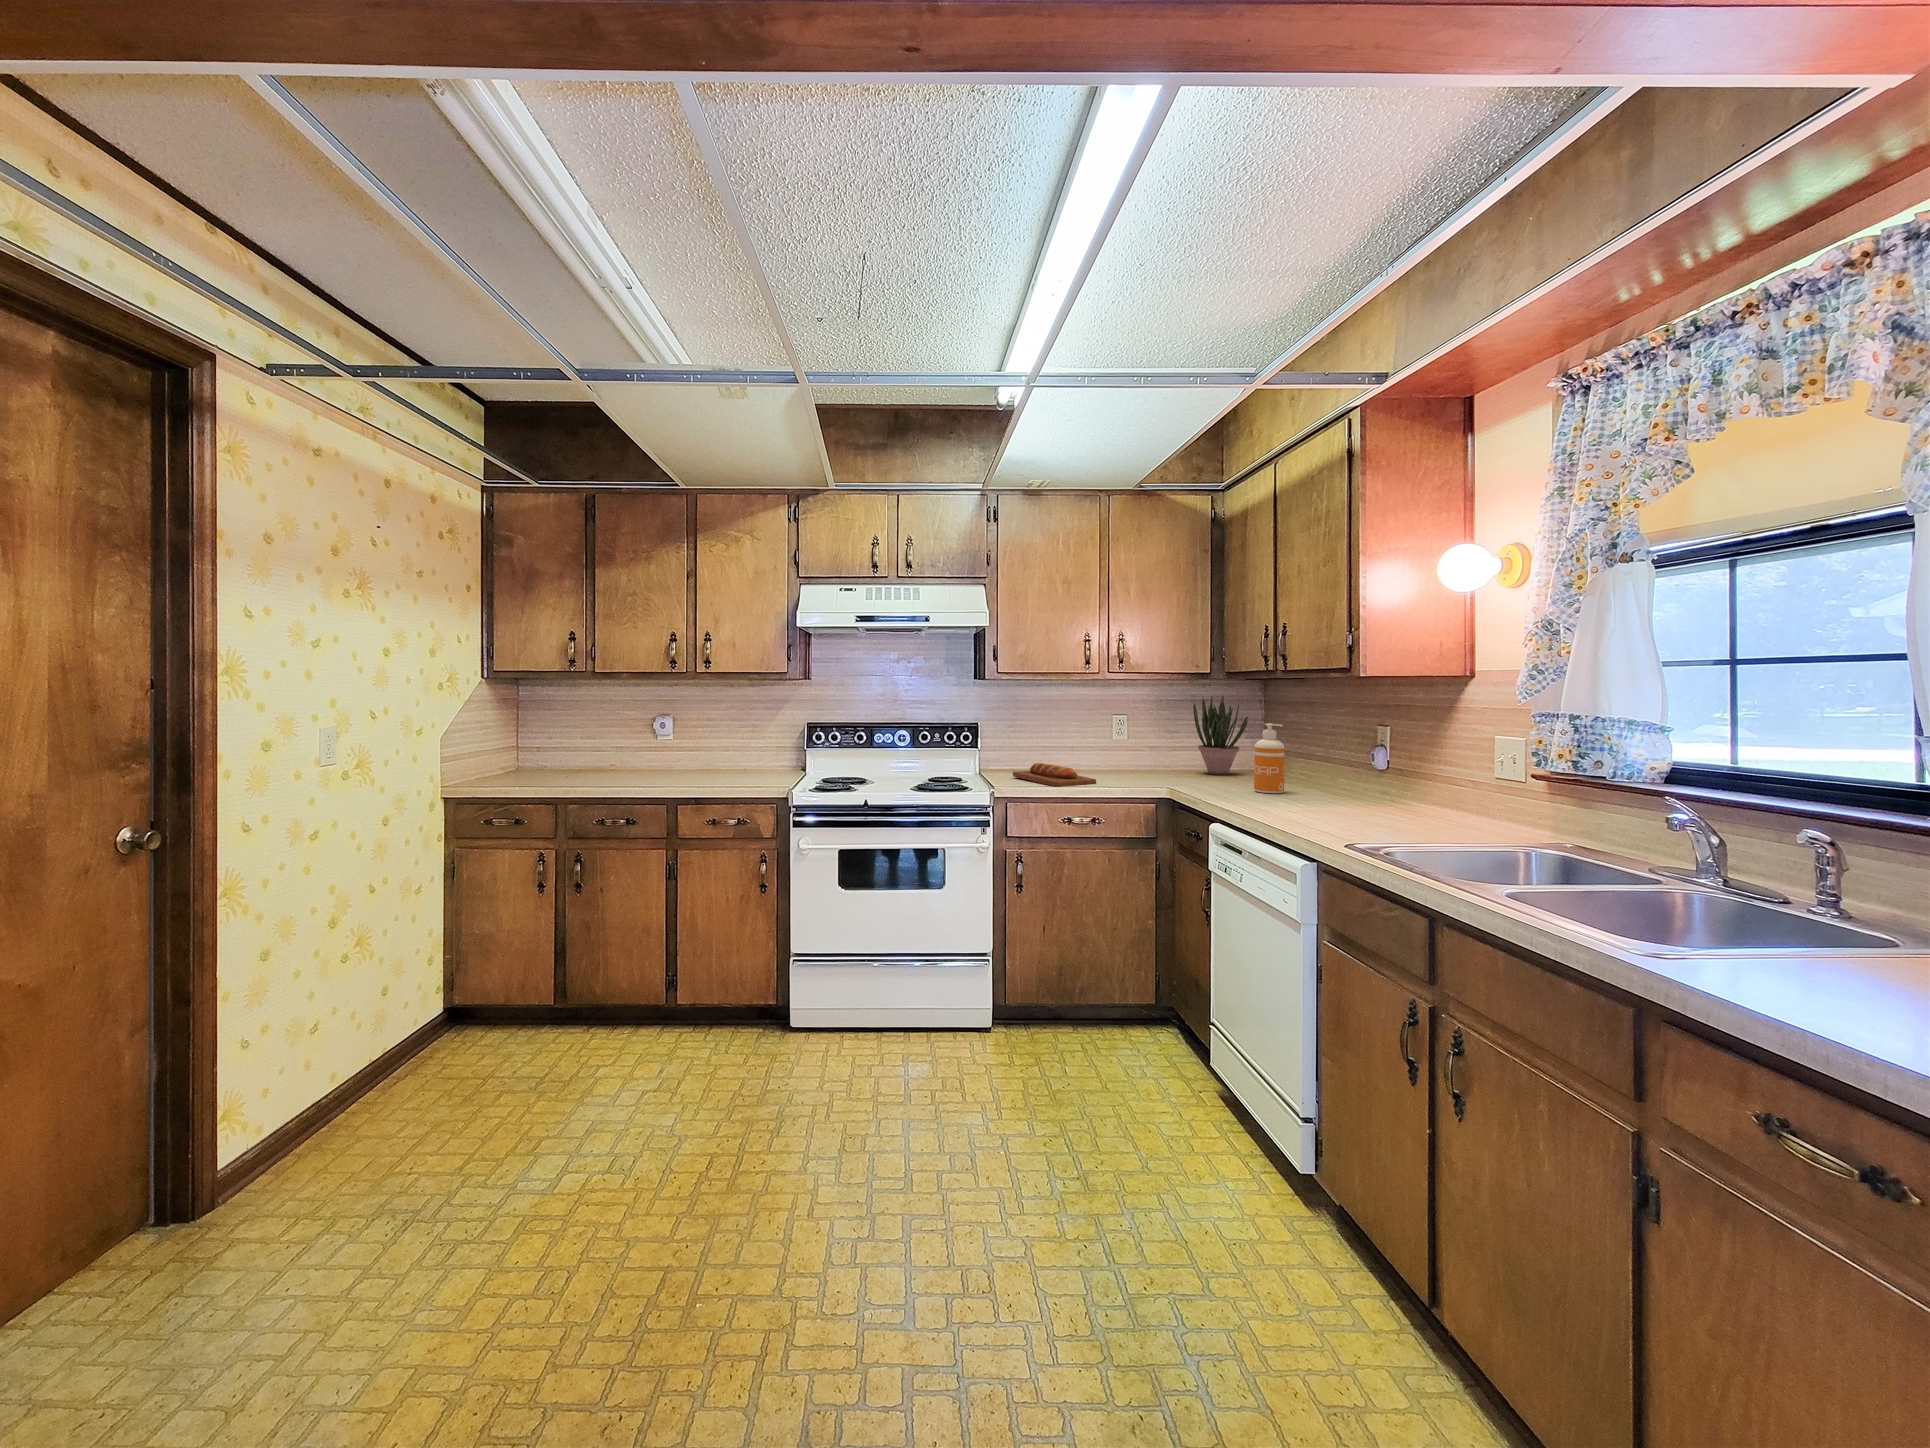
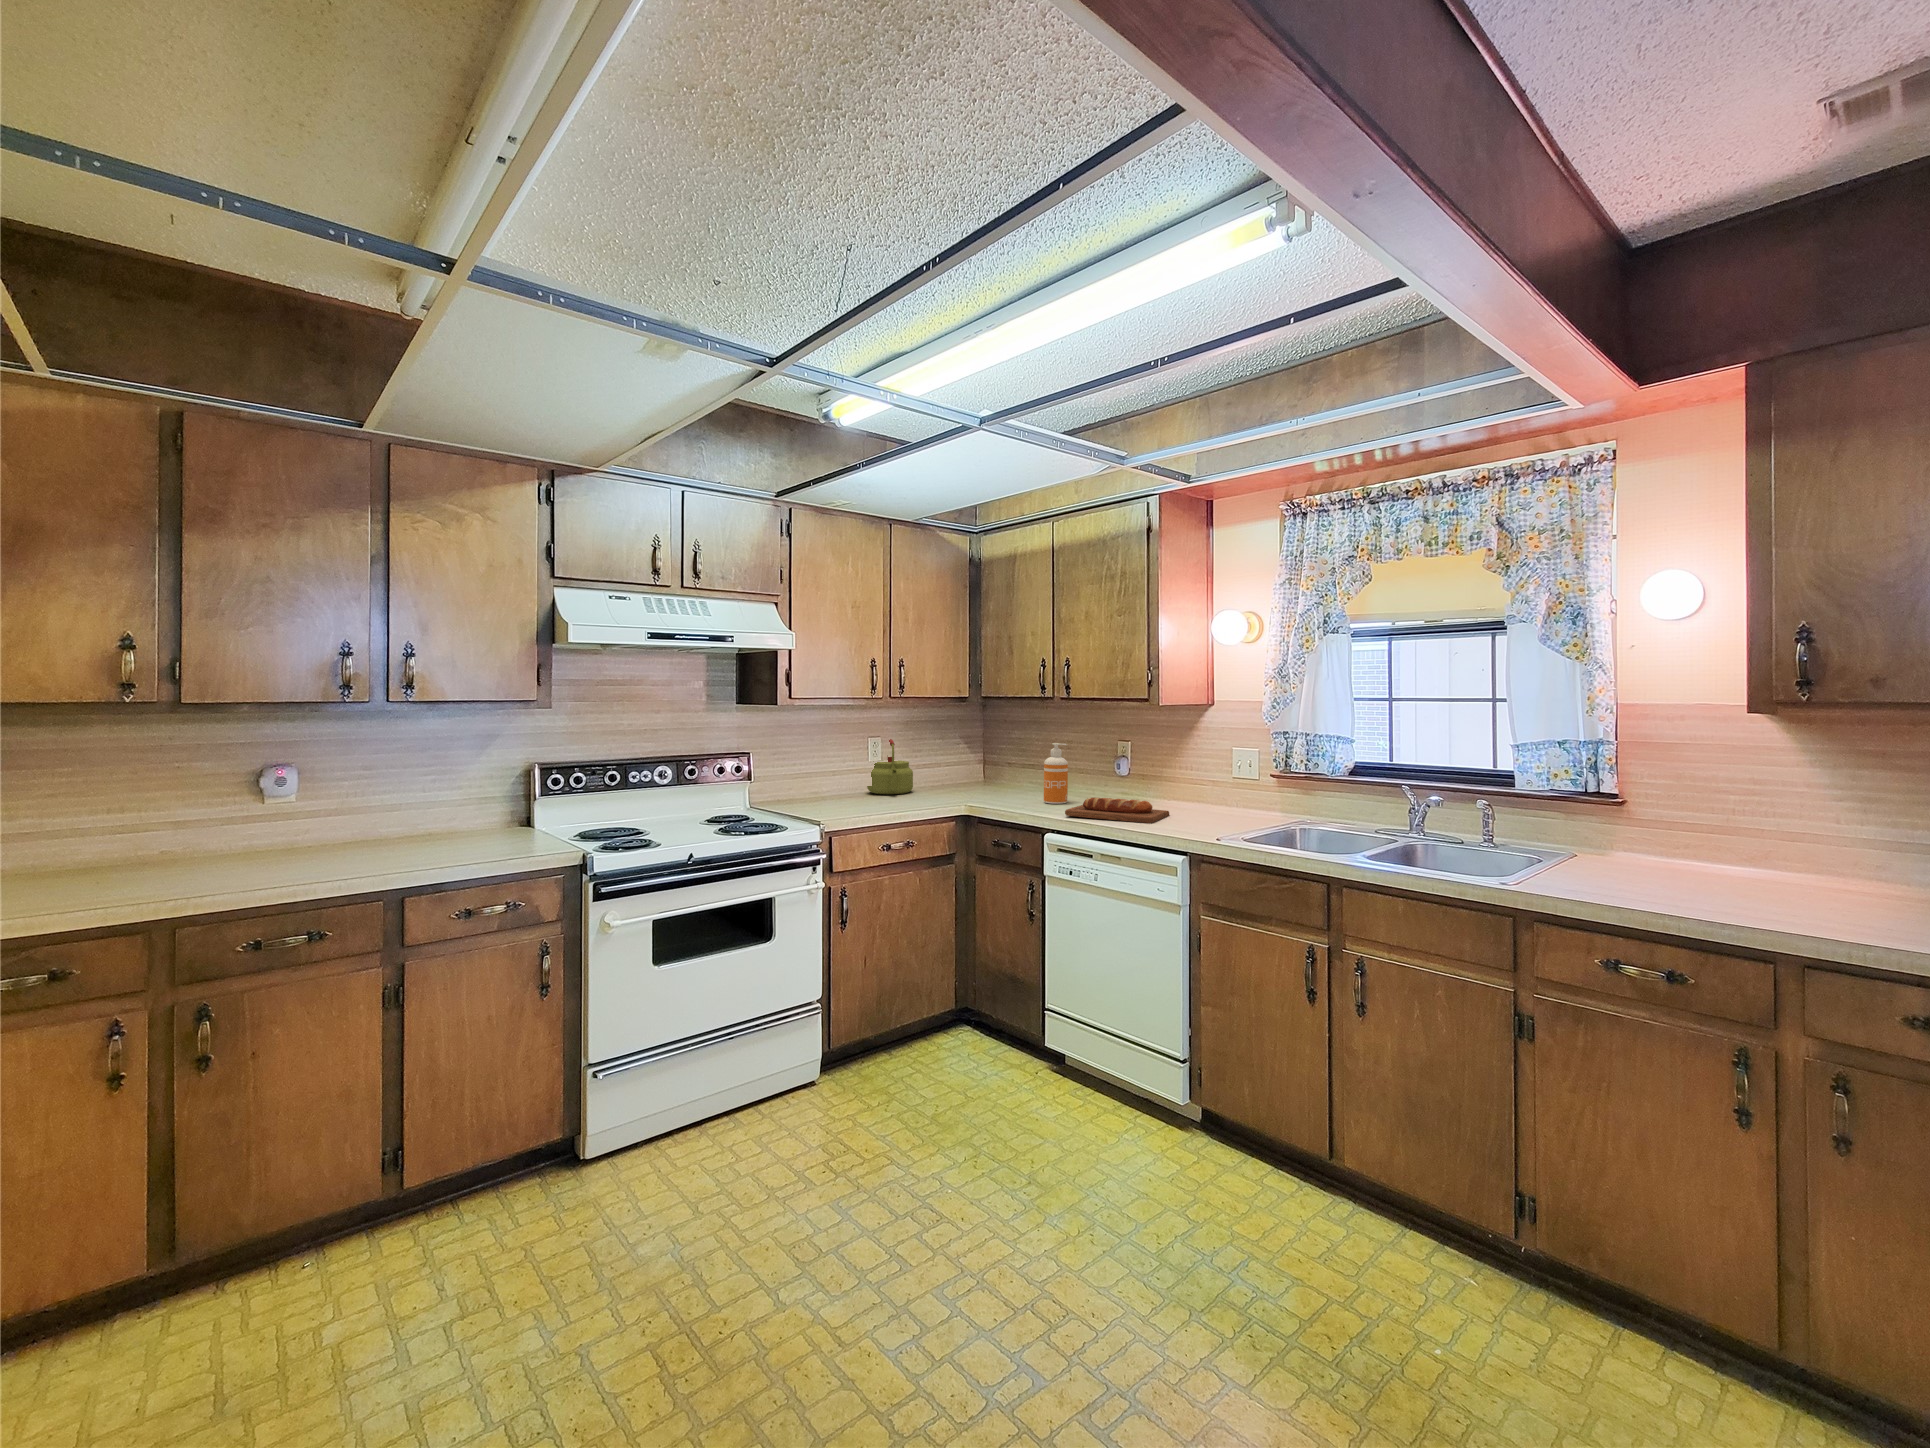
potted plant: present [1193,695,1248,775] -> none [964,716,1008,790]
kettle: none [1097,716,1144,771] -> present [867,739,913,794]
bread loaf: present [1013,763,1096,787] -> present [1065,798,1169,823]

